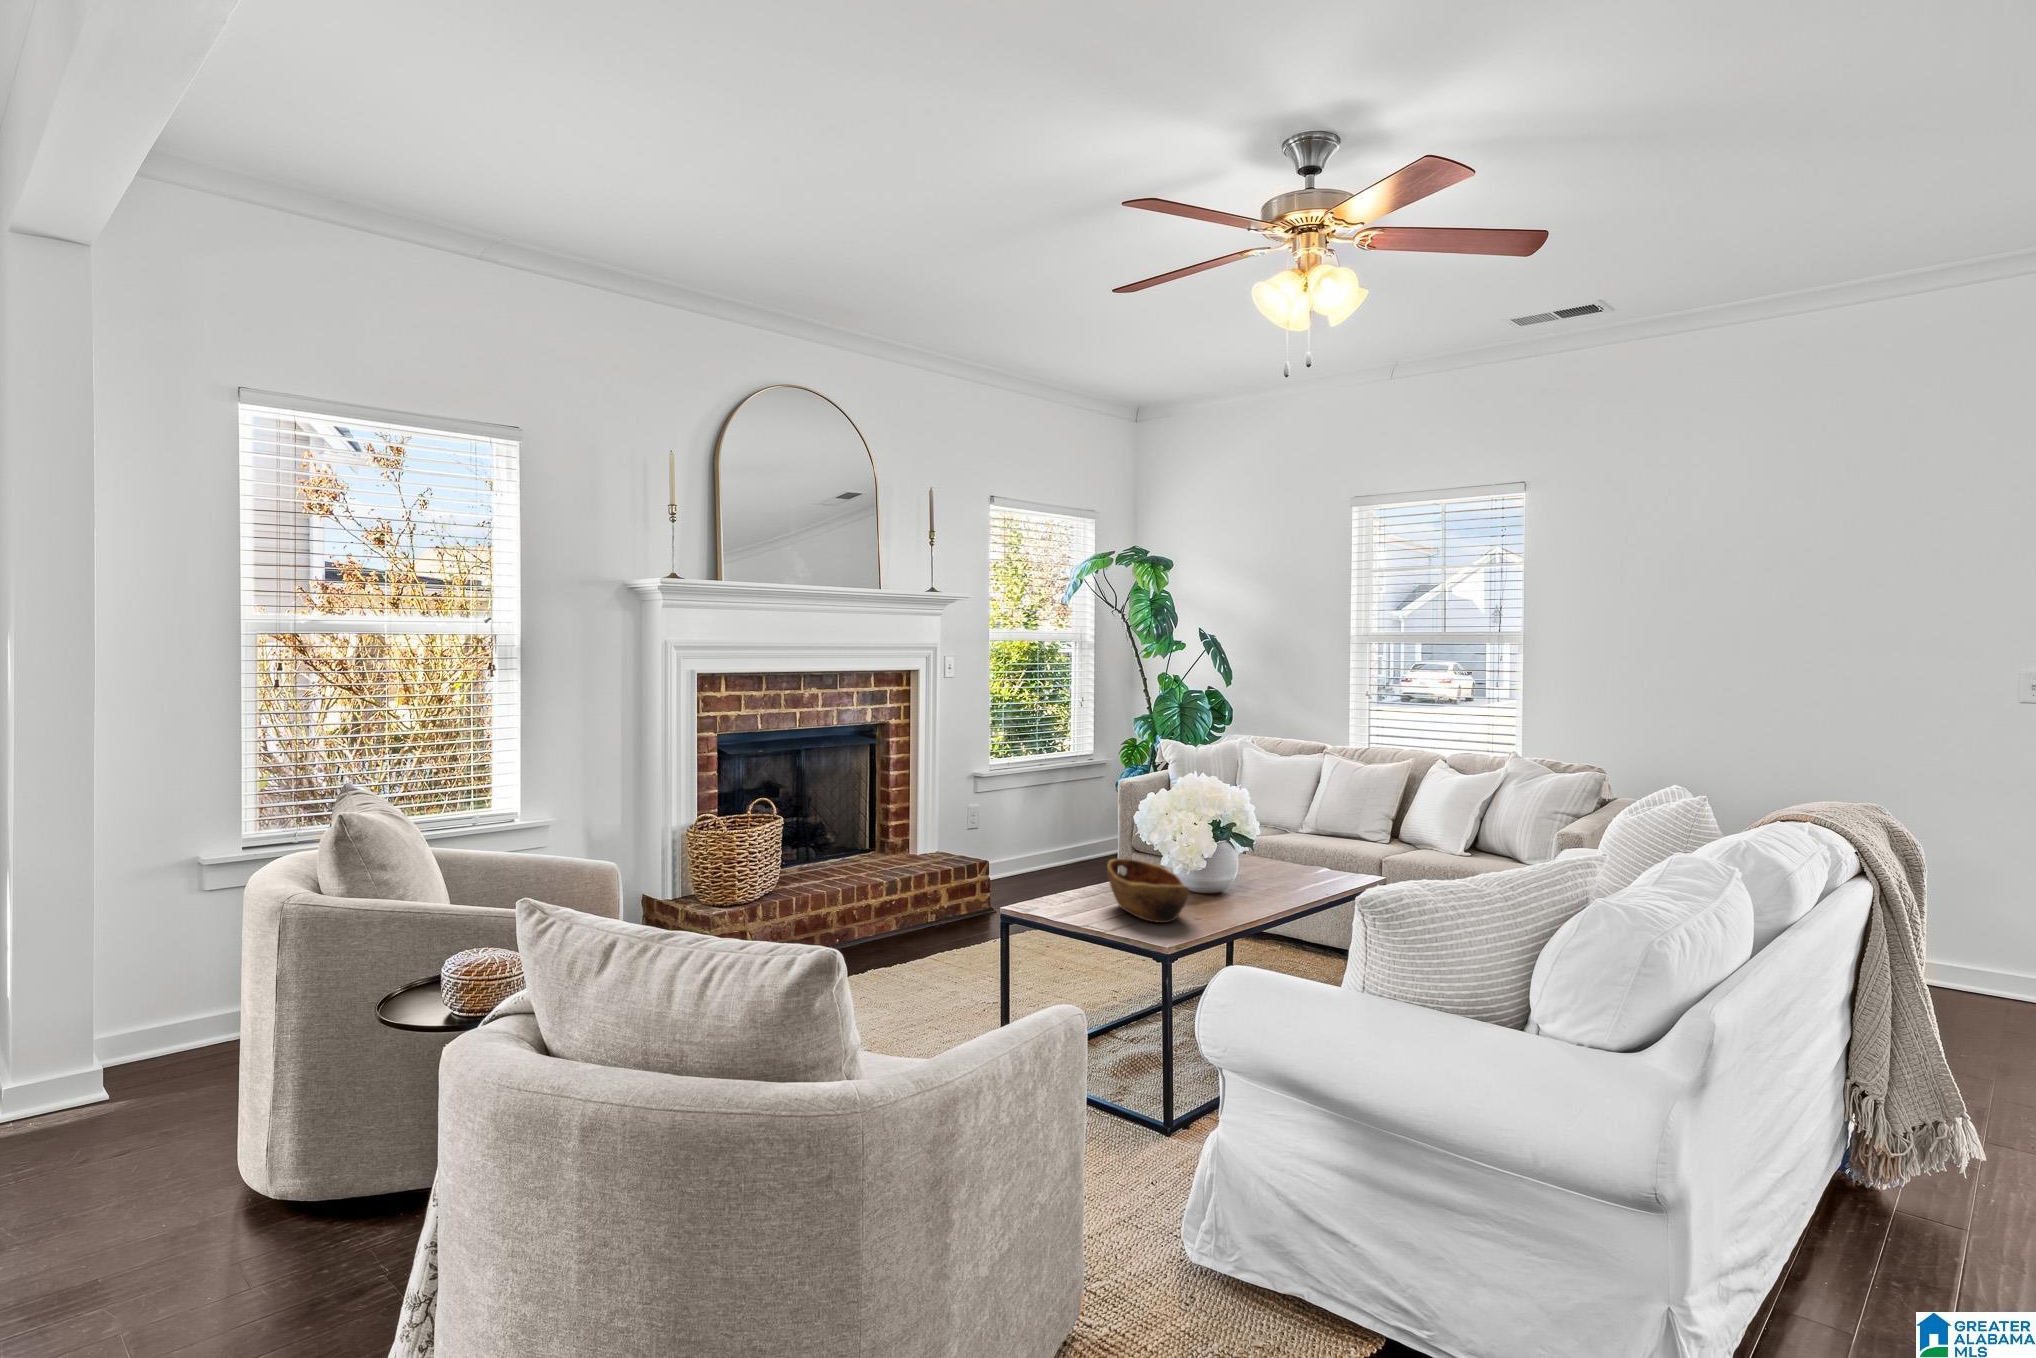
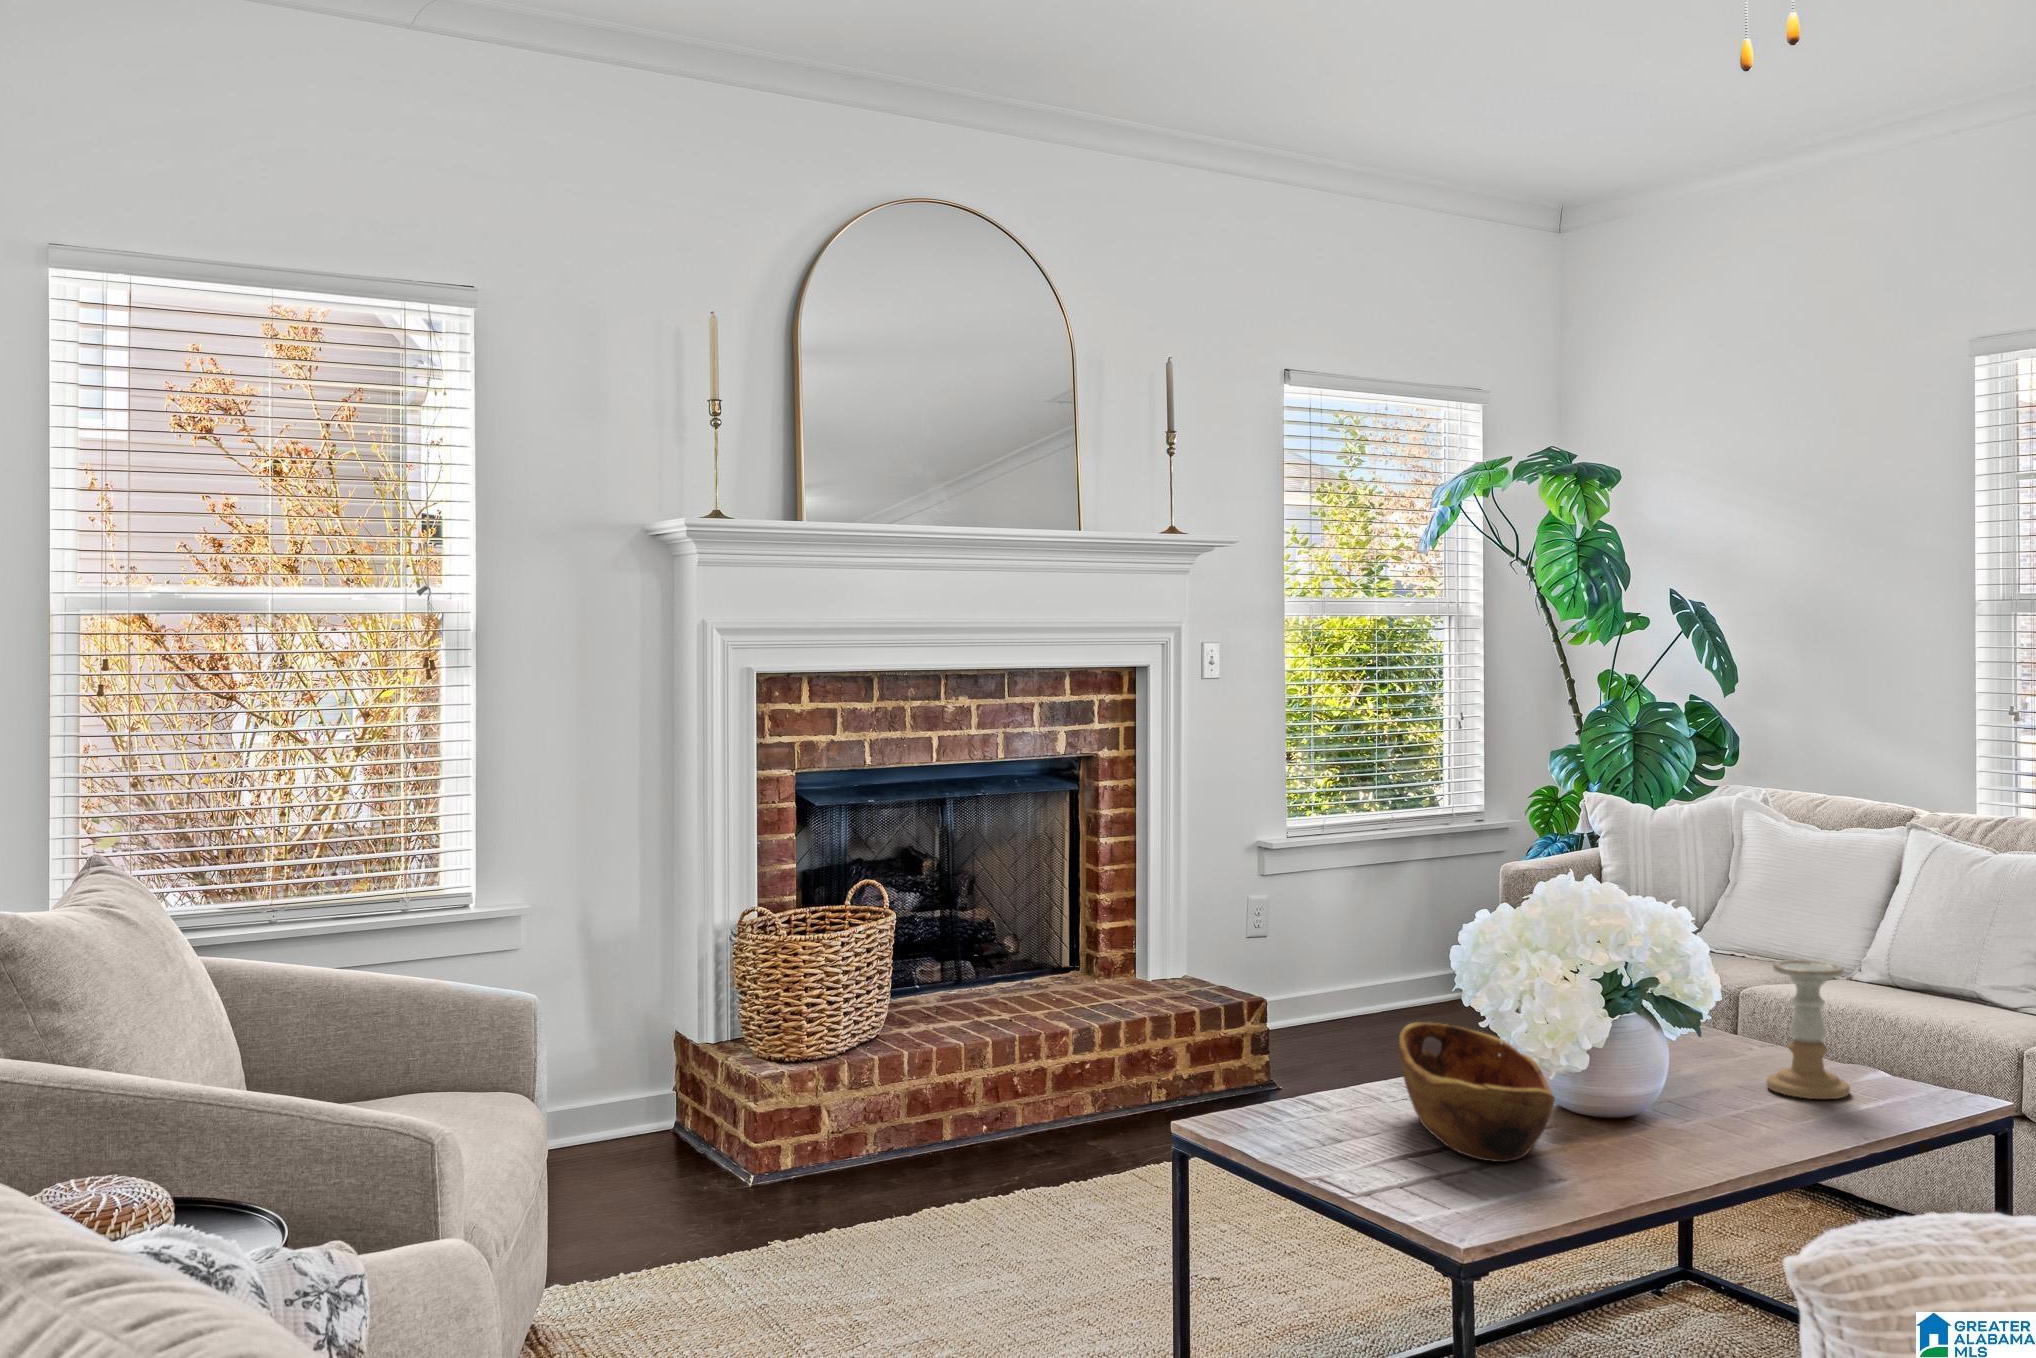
candle holder: none [1276,823,1314,889] -> present [1766,960,1850,1099]

